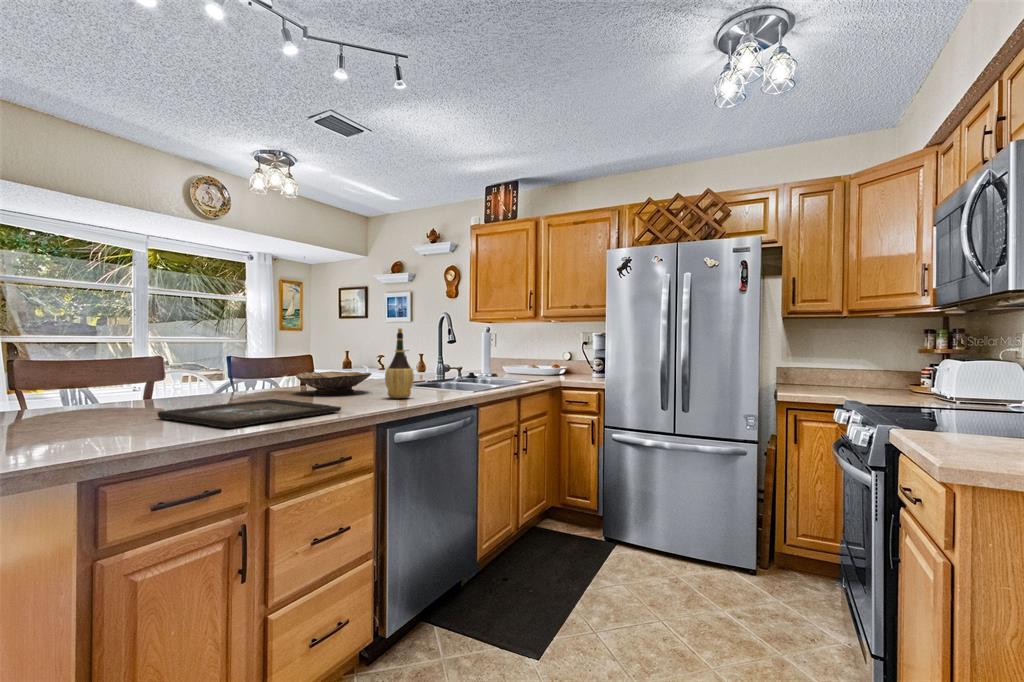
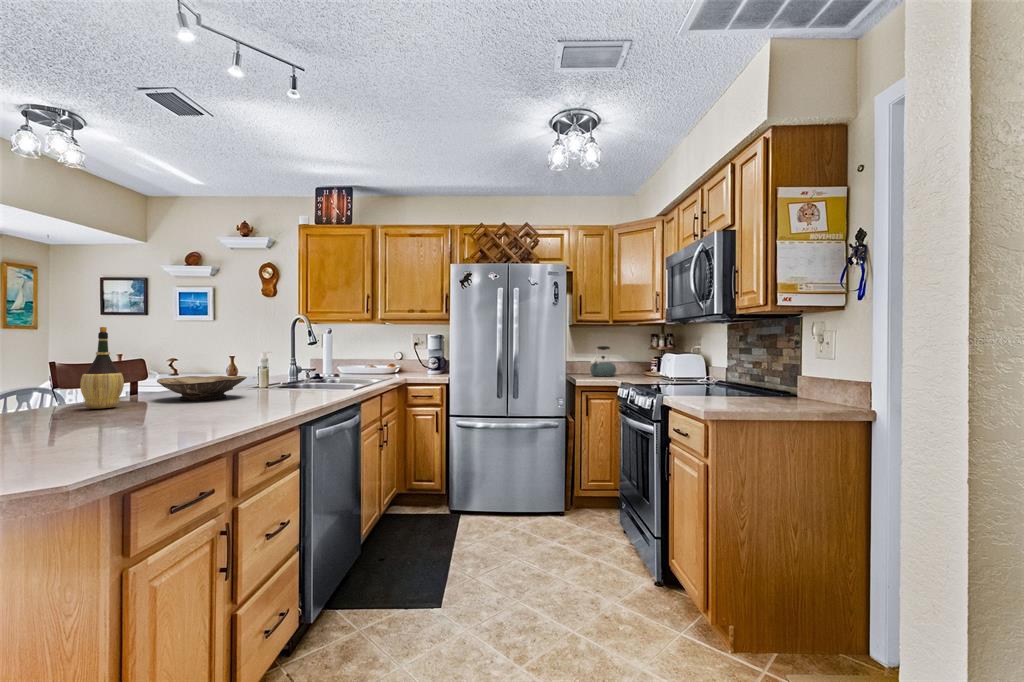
wine bottle: present [385,328,414,398] -> present [80,327,124,408]
kettle: none [809,347,854,390] -> present [590,346,616,377]
tray: present [158,399,341,428] -> none [64,406,269,434]

